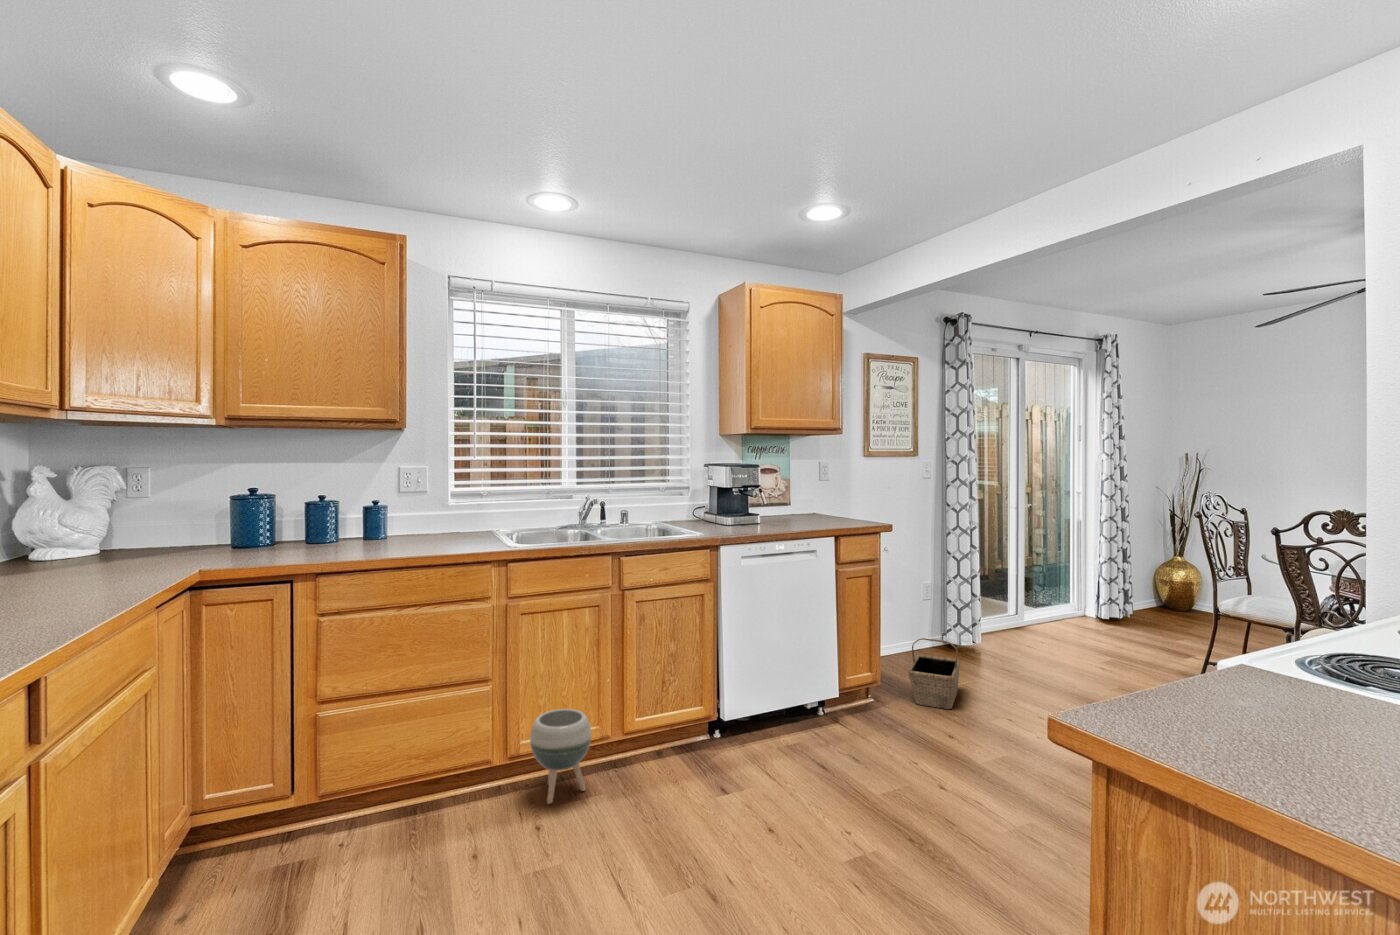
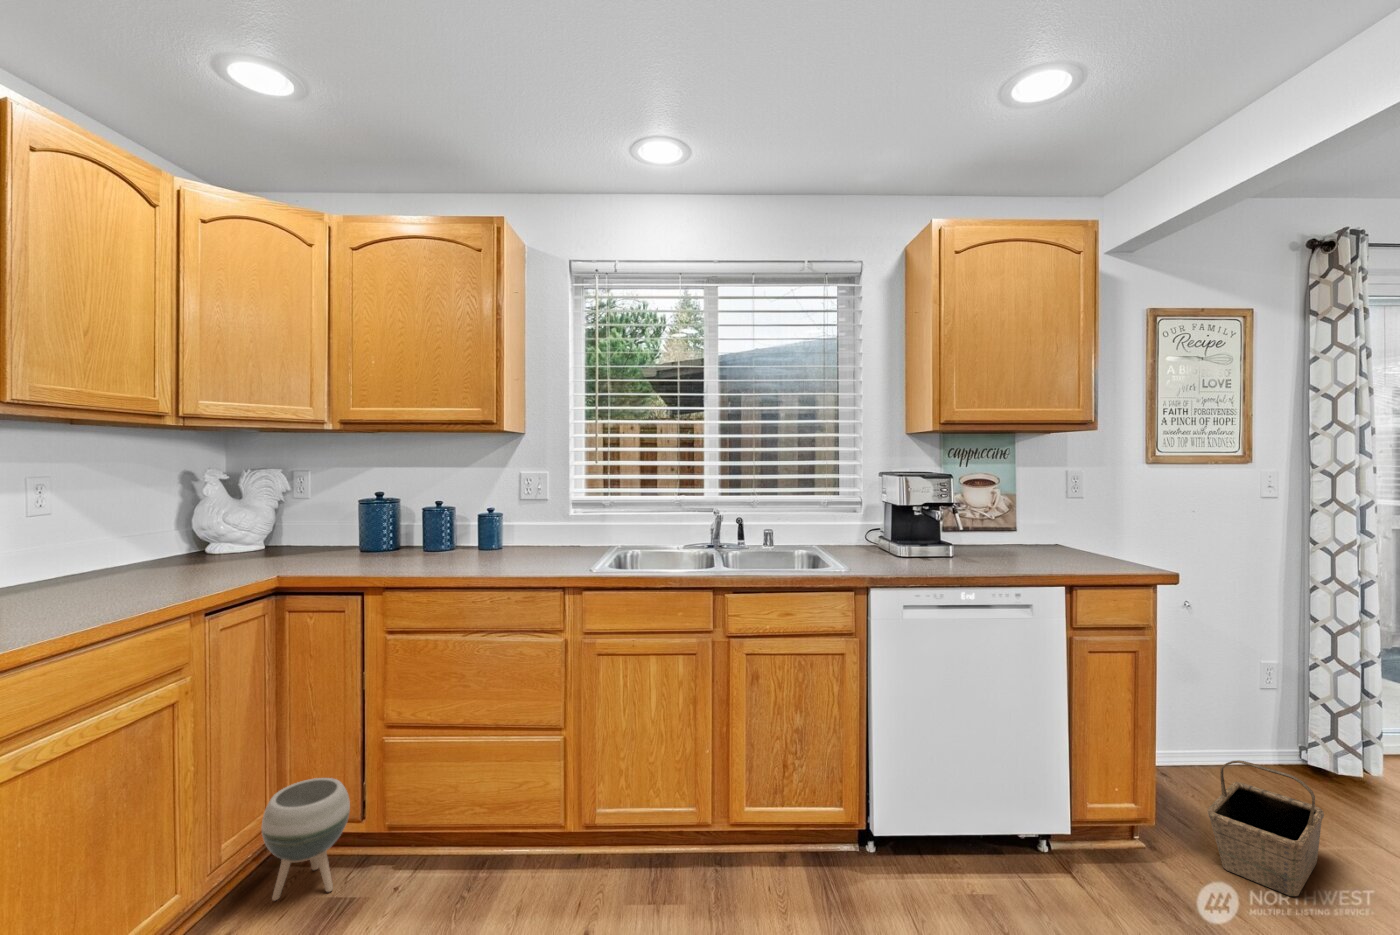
planter: present [530,709,591,804] -> present [262,778,350,901]

